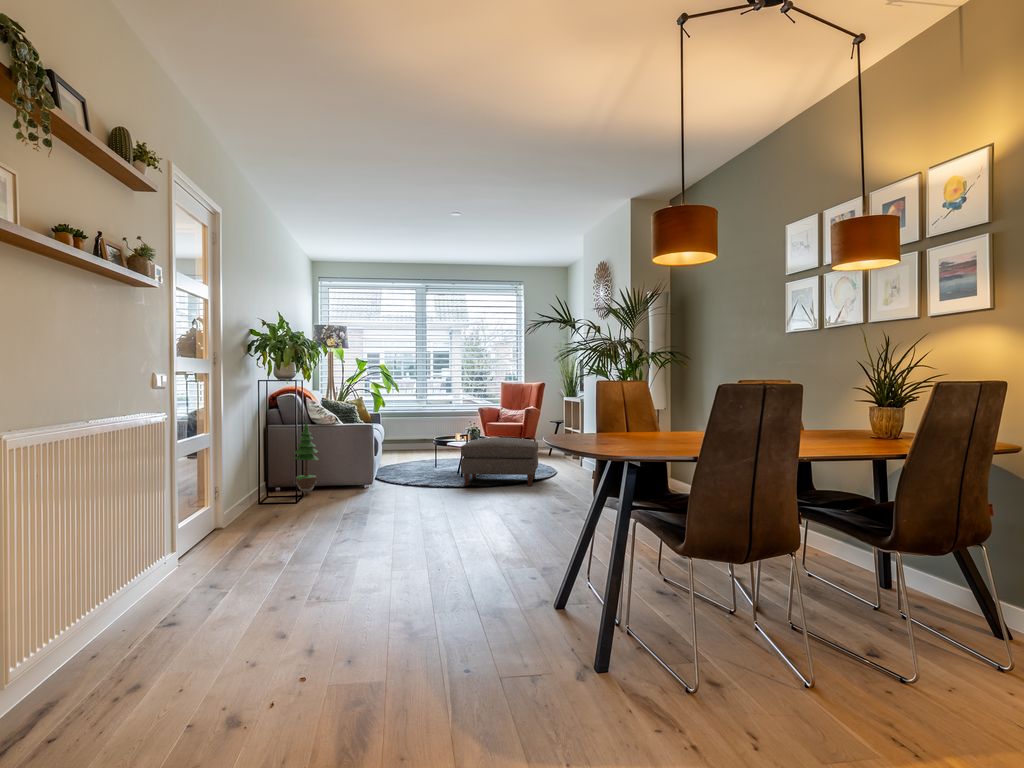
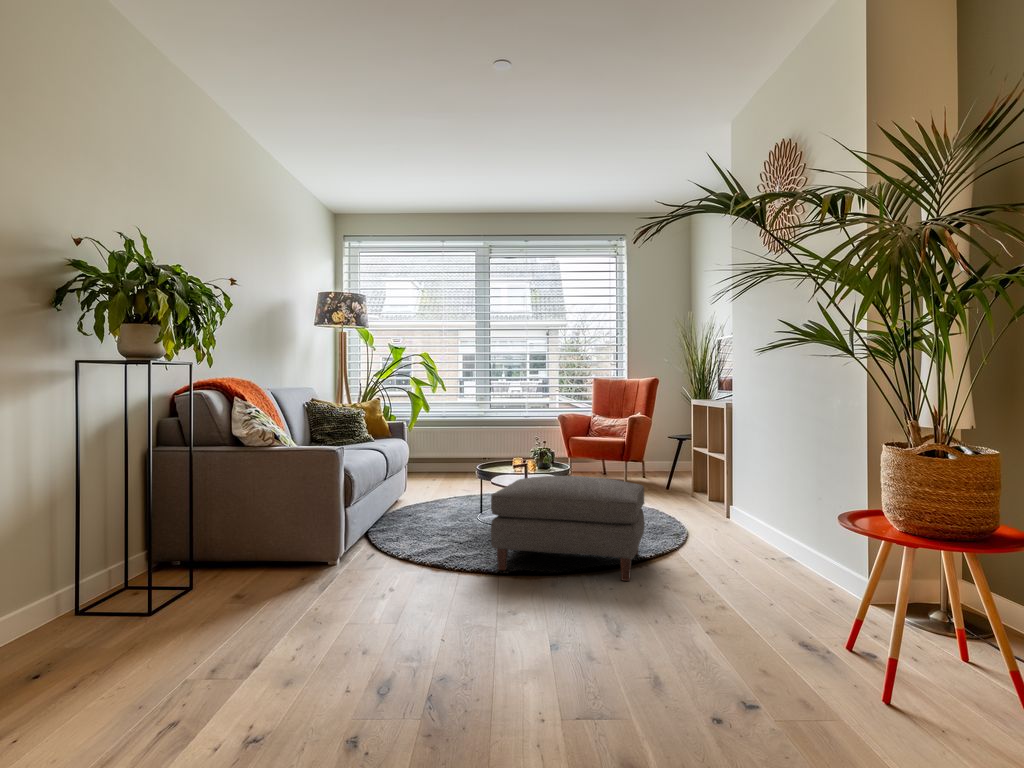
potted tree: present [293,423,319,494] -> none [160,447,215,584]

